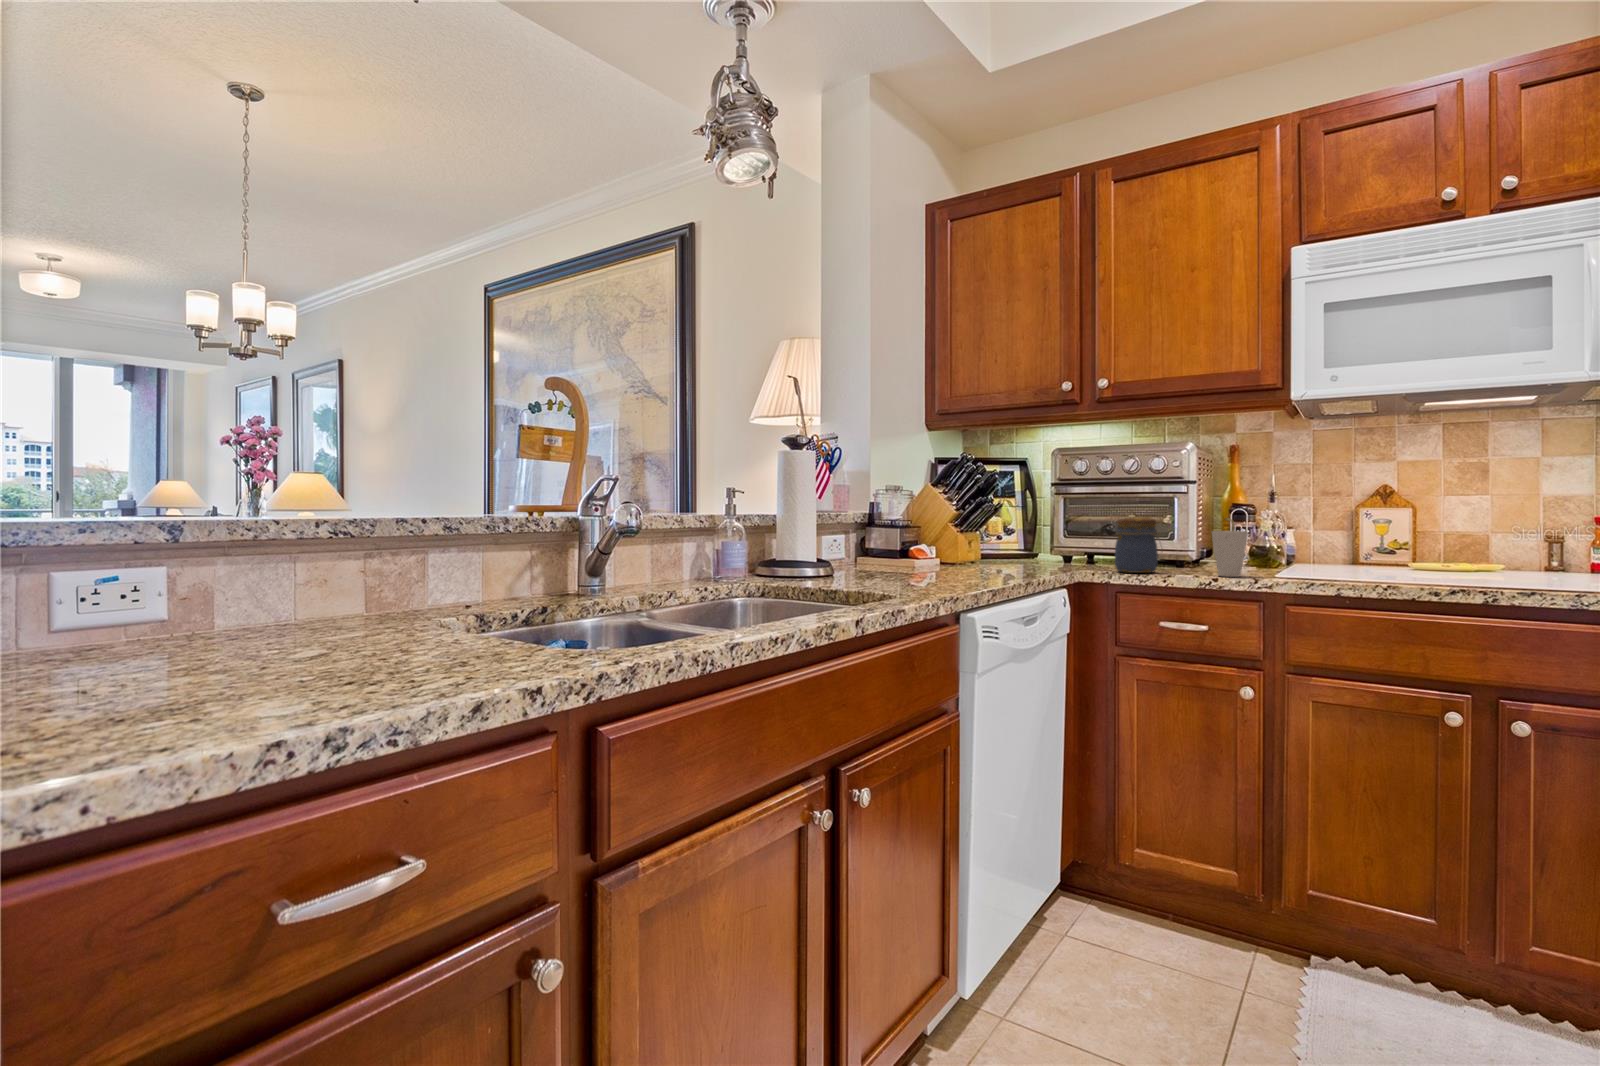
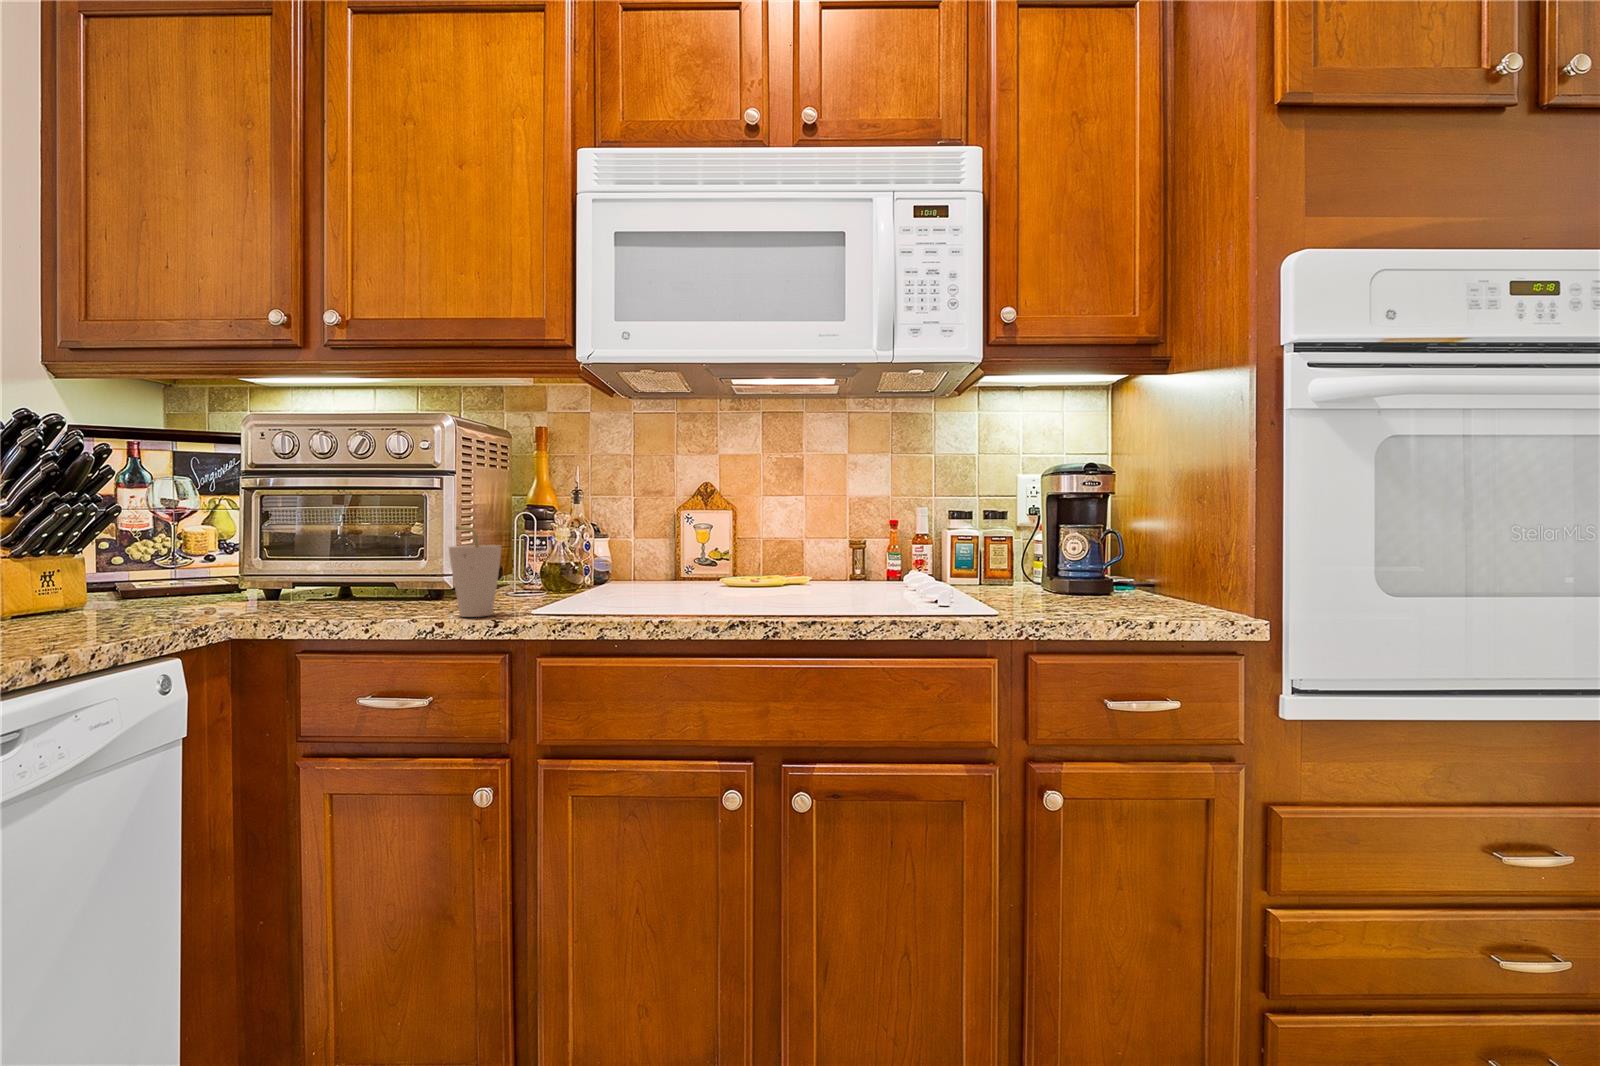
jar: present [1115,518,1160,573] -> none [305,526,387,618]

